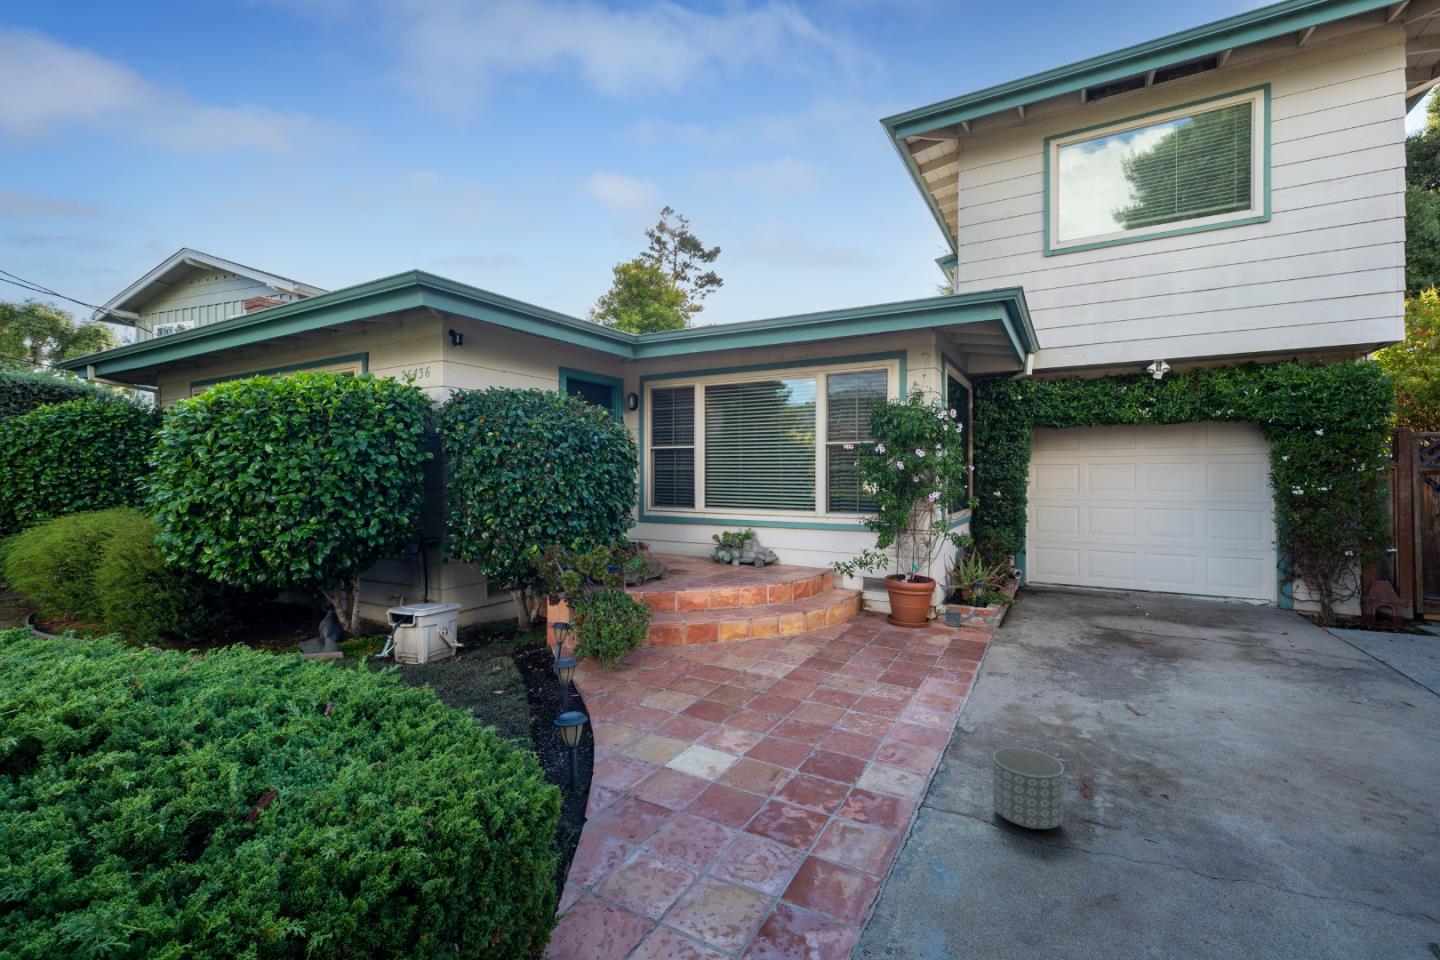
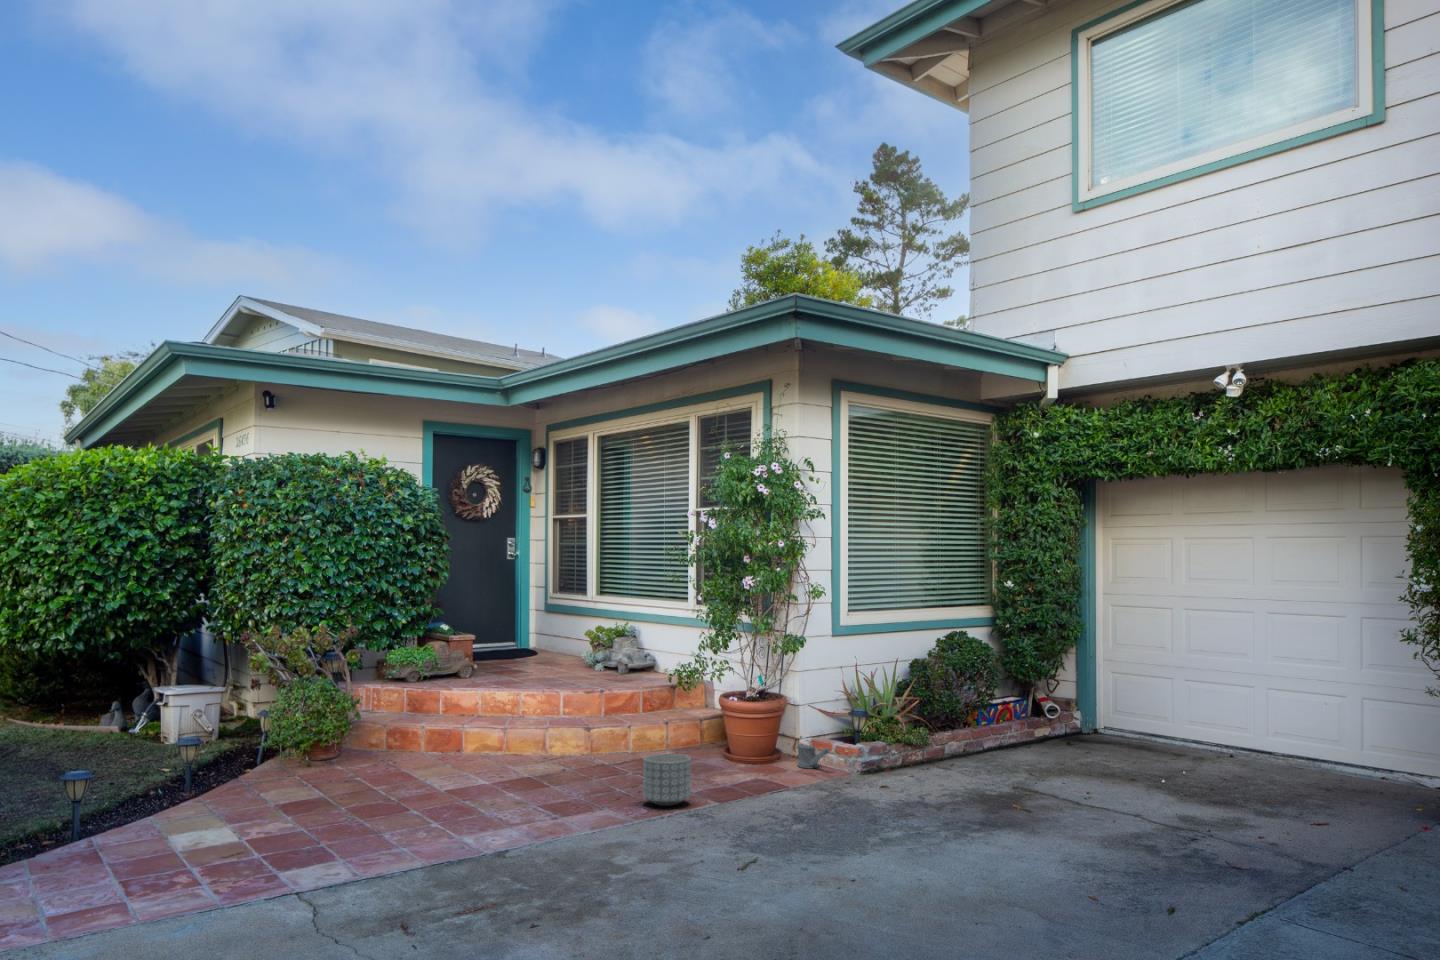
planter: present [993,747,1064,829] -> present [643,754,691,806]

